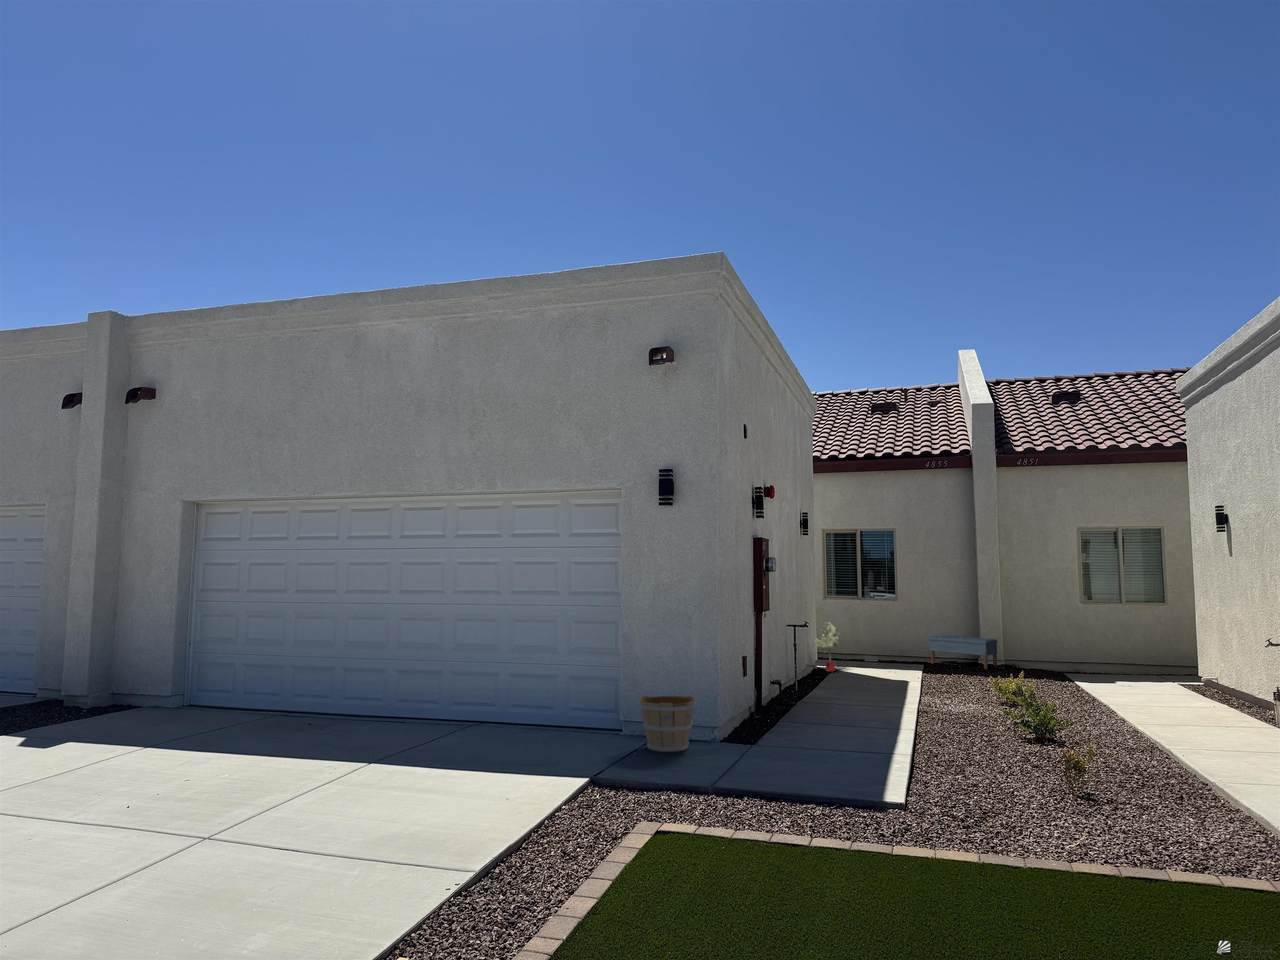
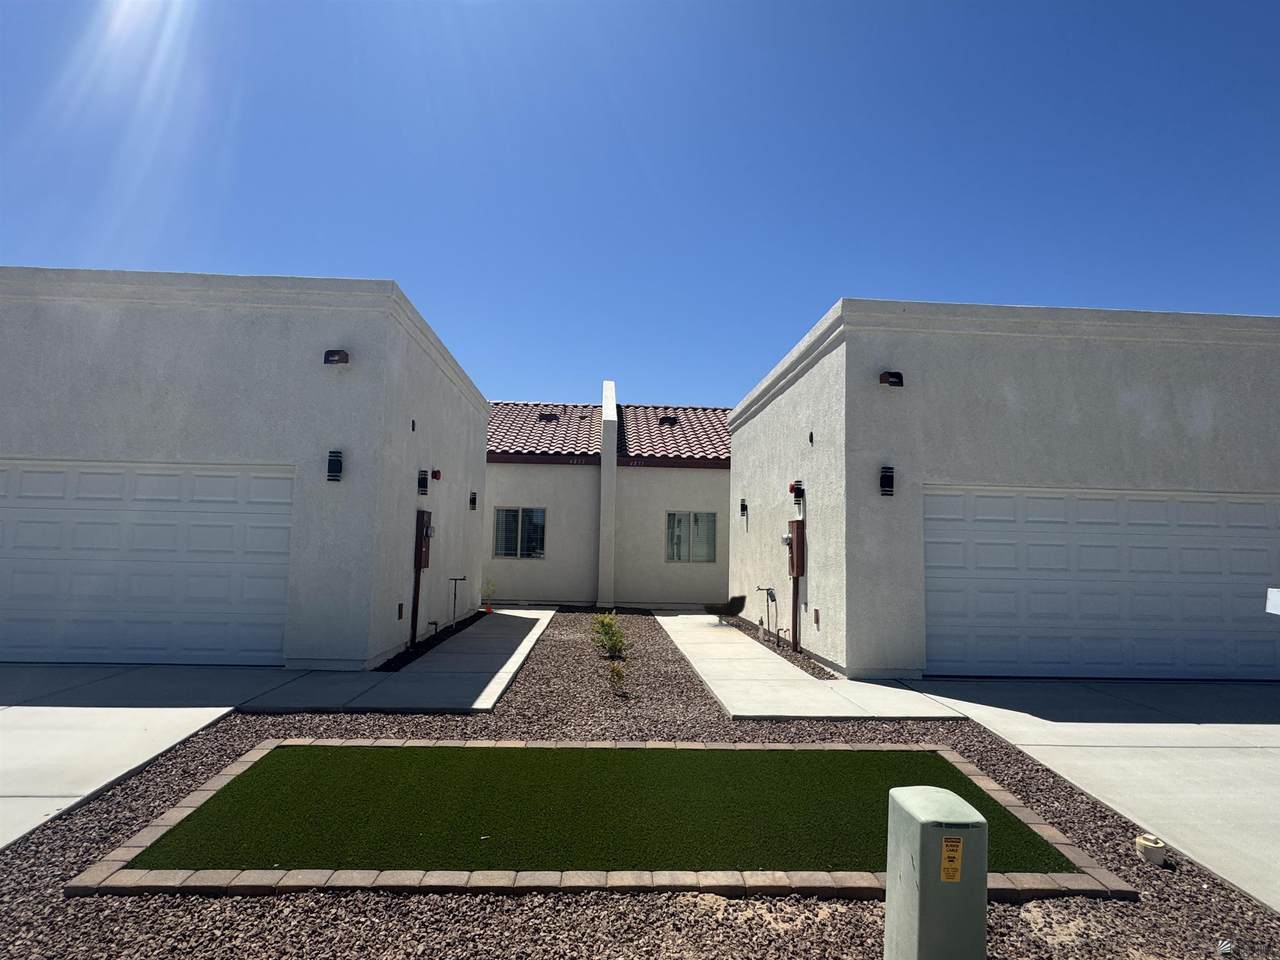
bench: present [929,635,998,669] -> none [565,584,610,608]
lounge chair: none [1167,655,1244,705] -> present [704,595,747,625]
wooden bucket: present [640,696,696,752] -> none [300,635,351,681]

